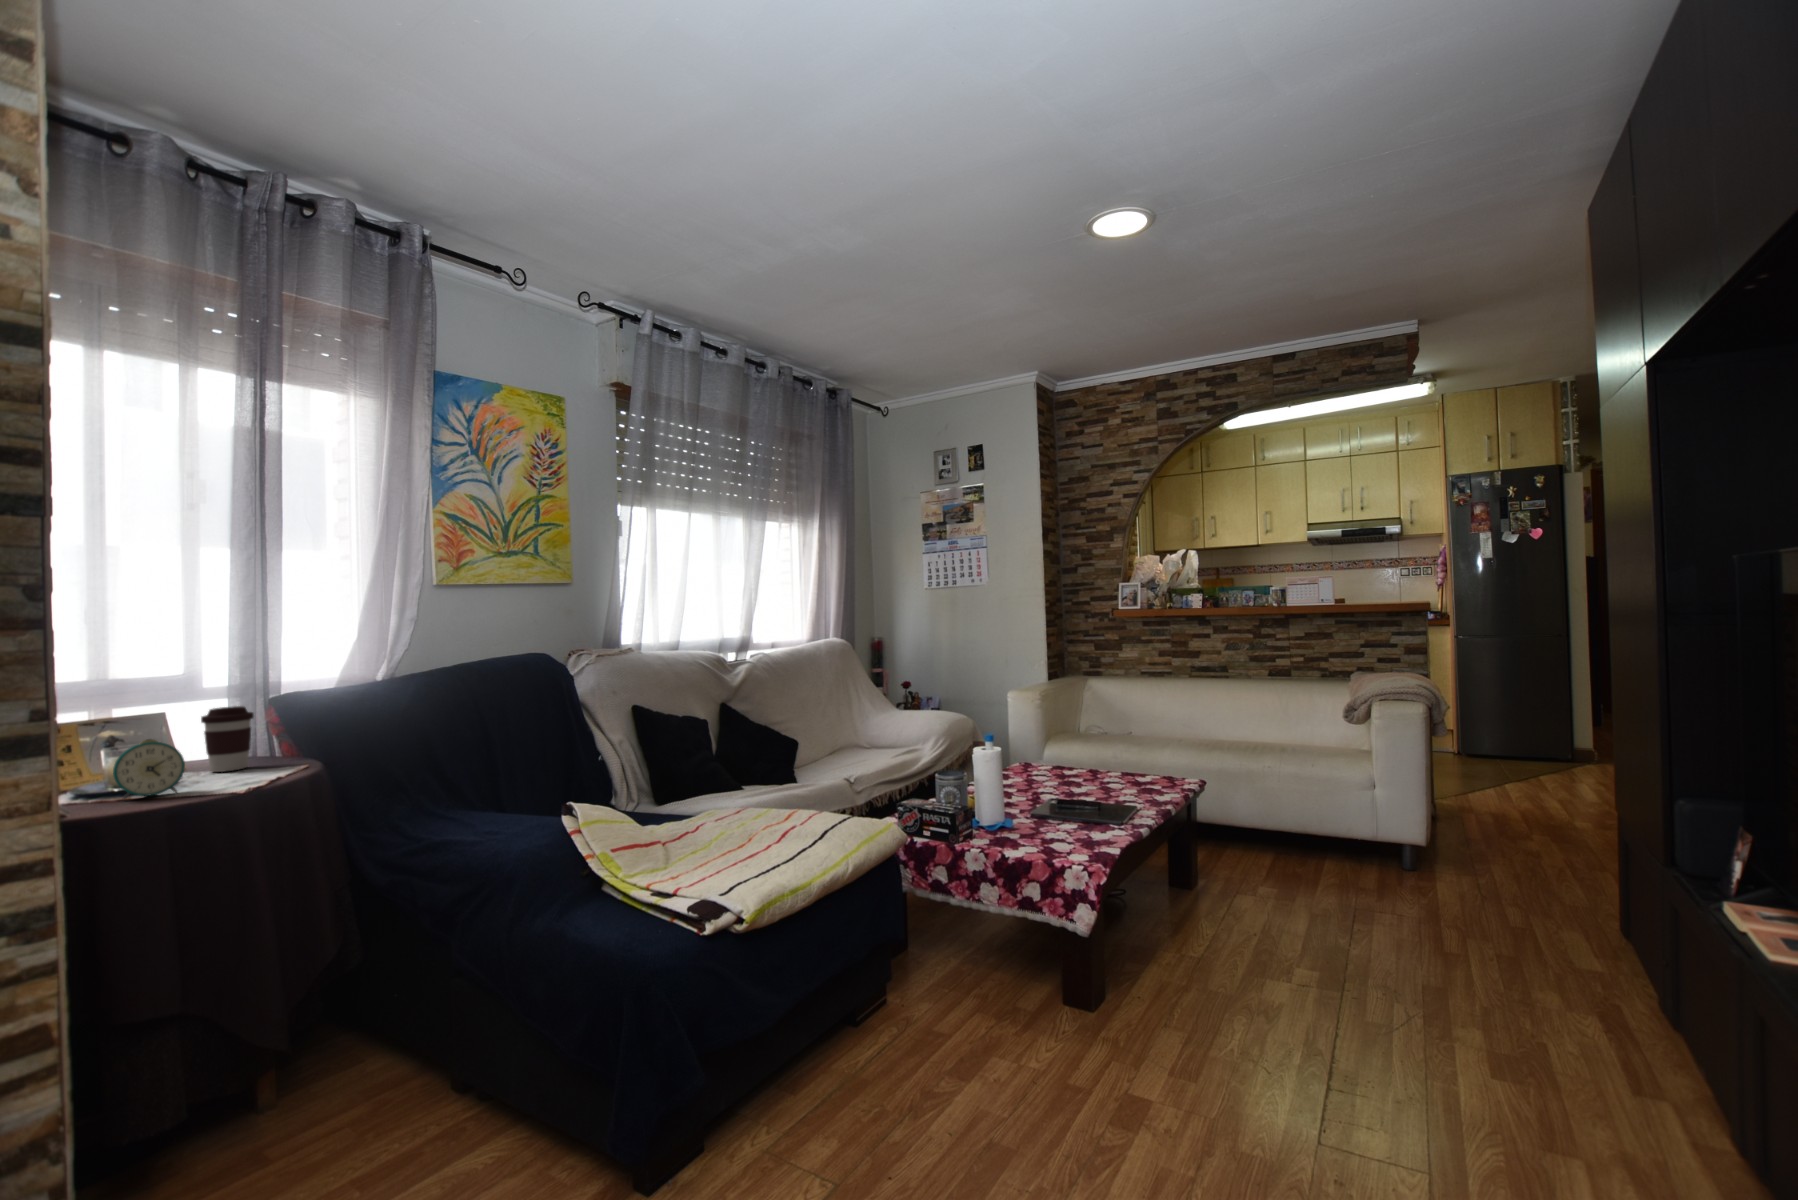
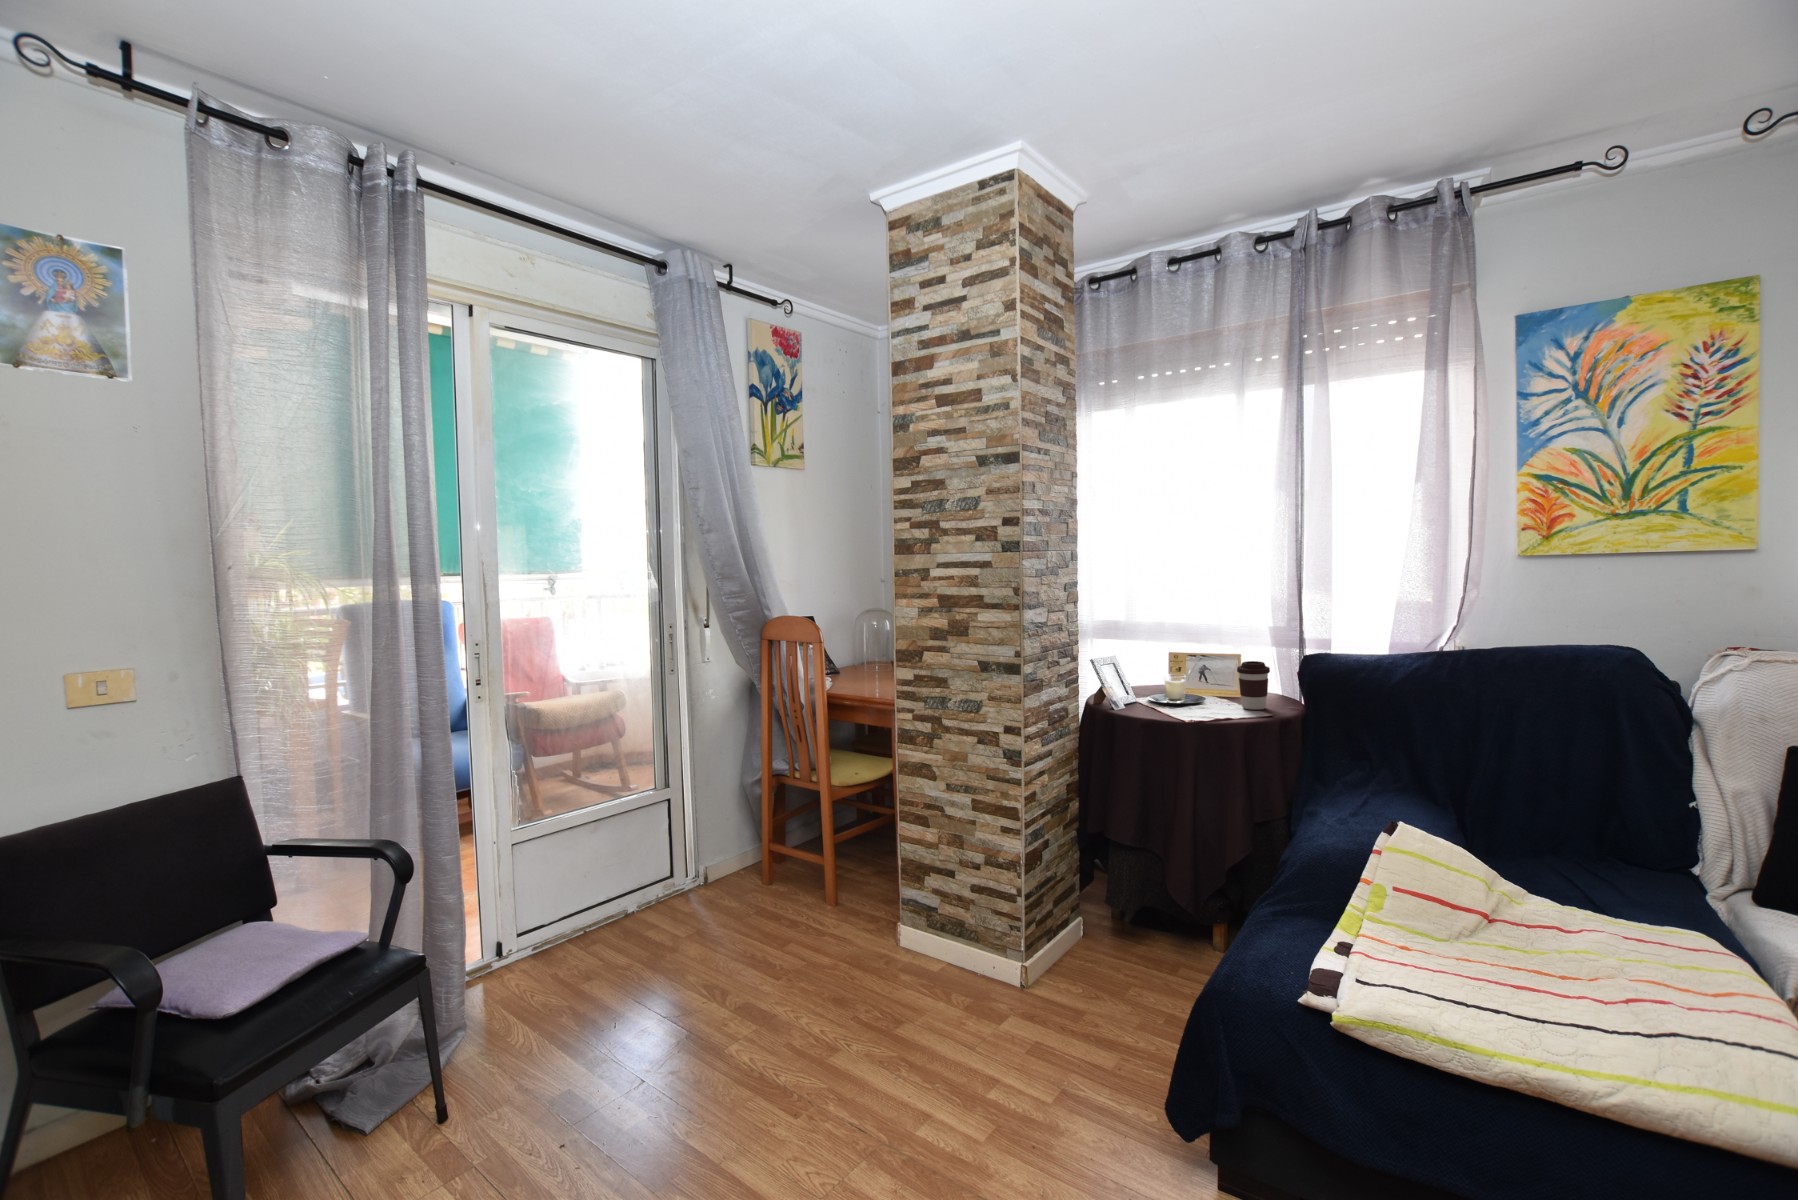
alarm clock: present [113,739,185,799] -> none [1156,678,1192,717]

